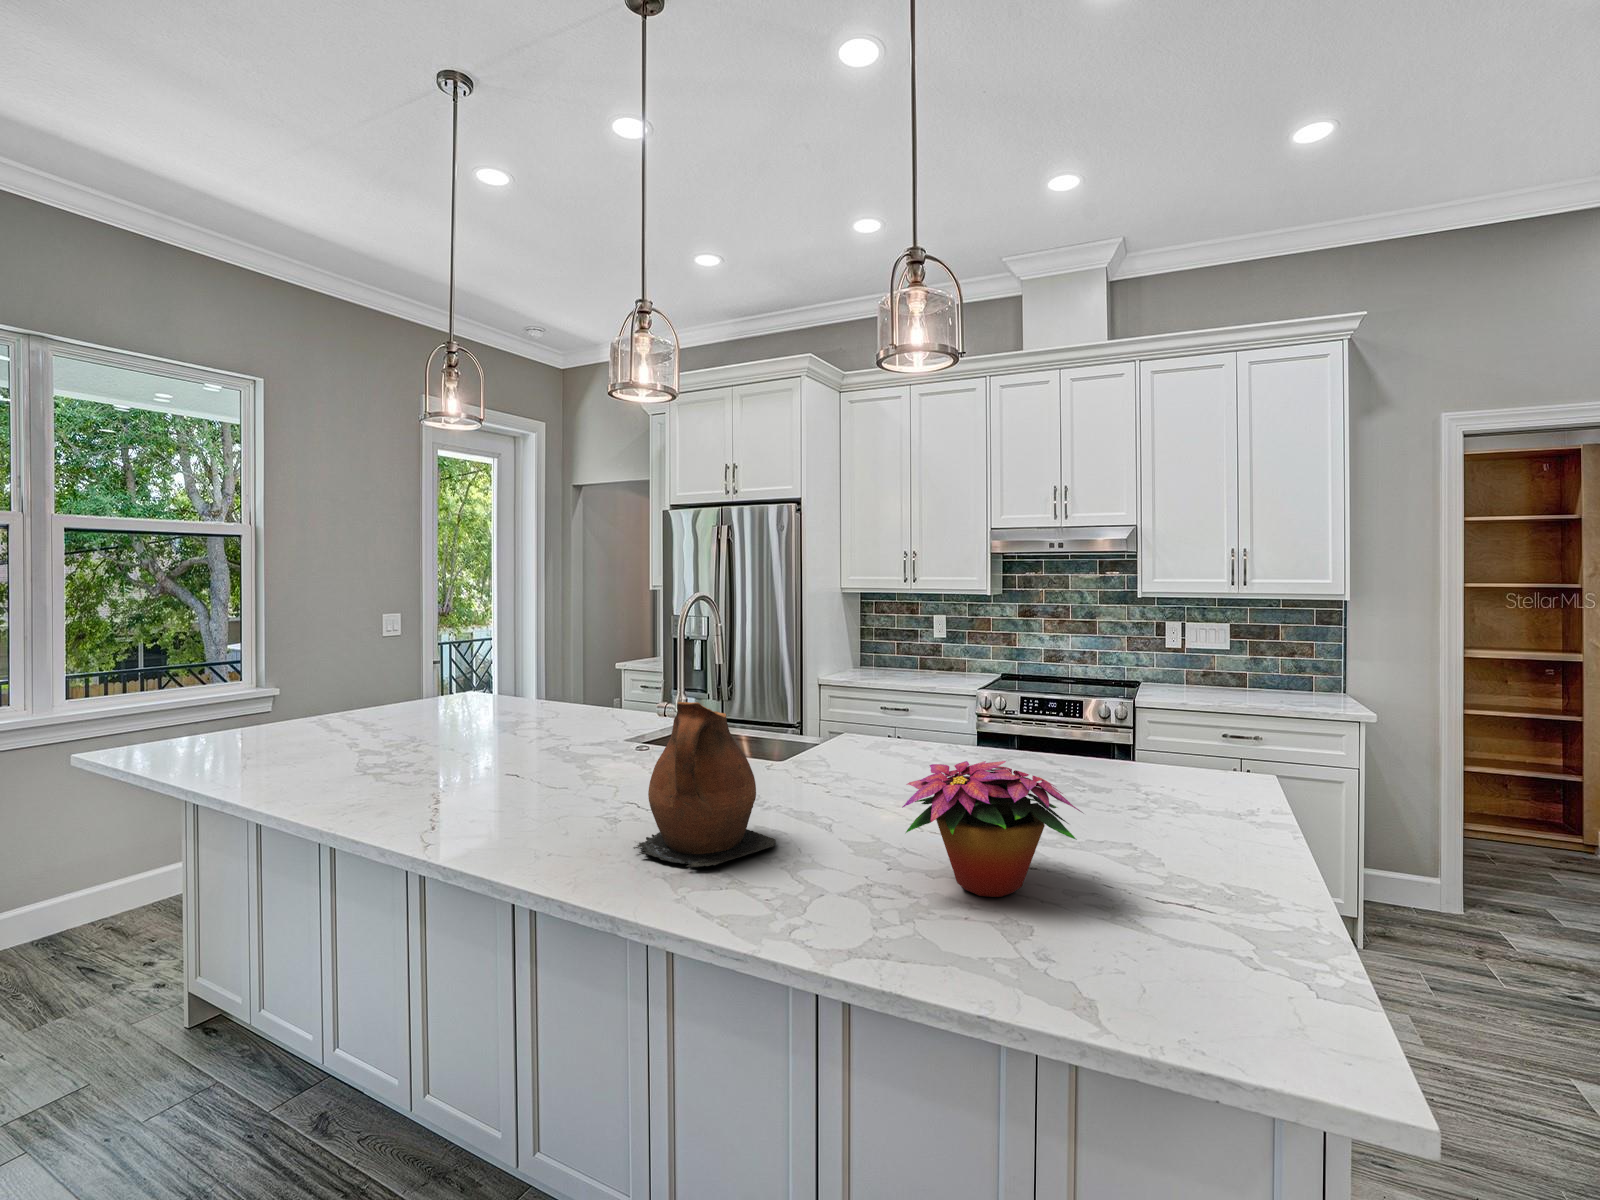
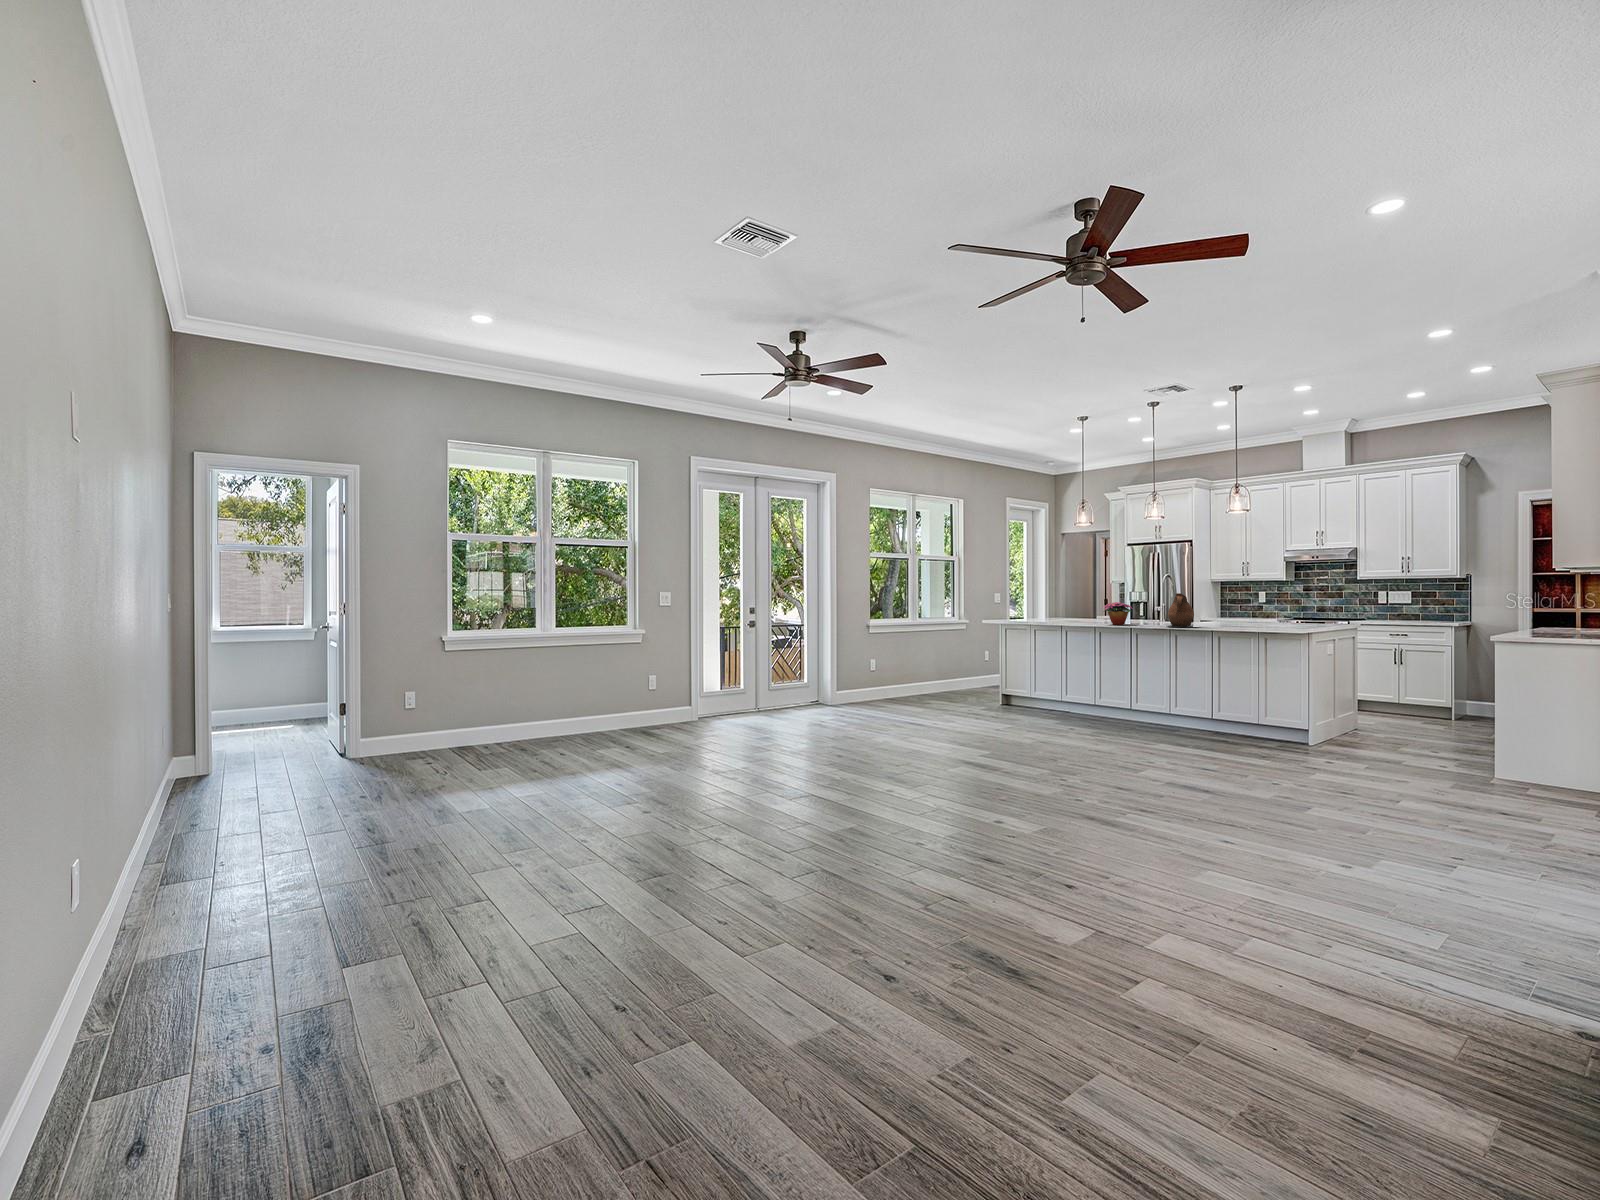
flower arrangement: present [902,761,1083,897] -> present [1104,602,1131,625]

